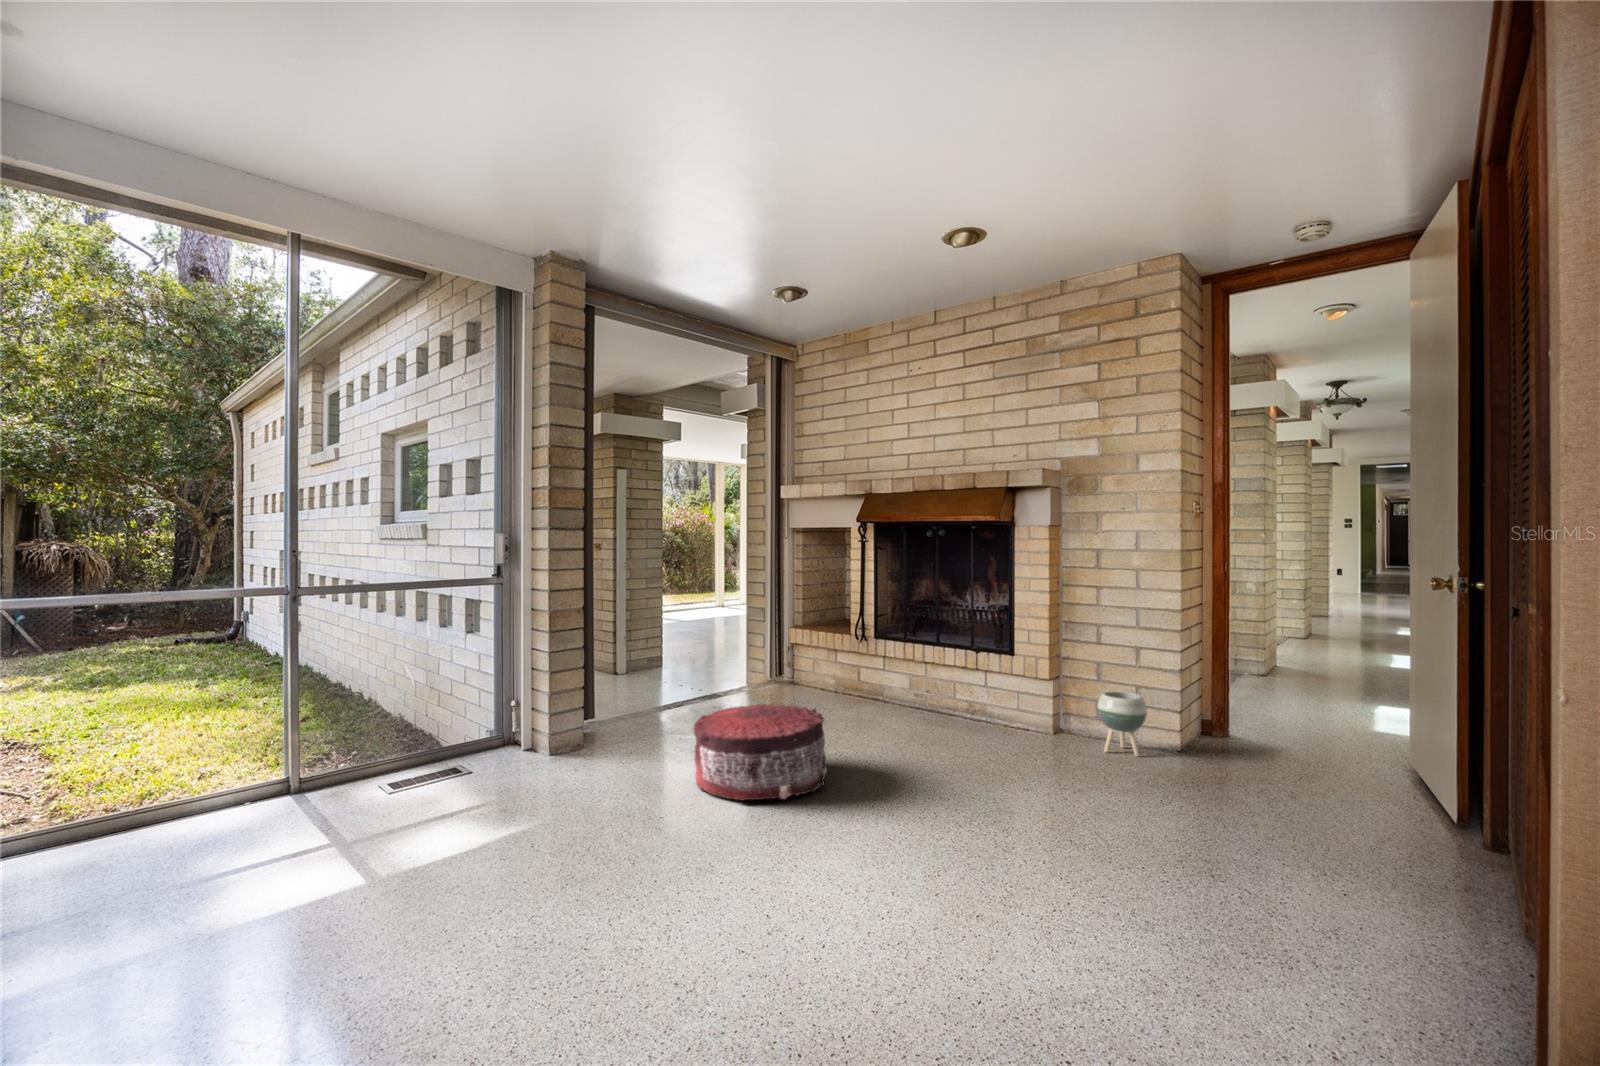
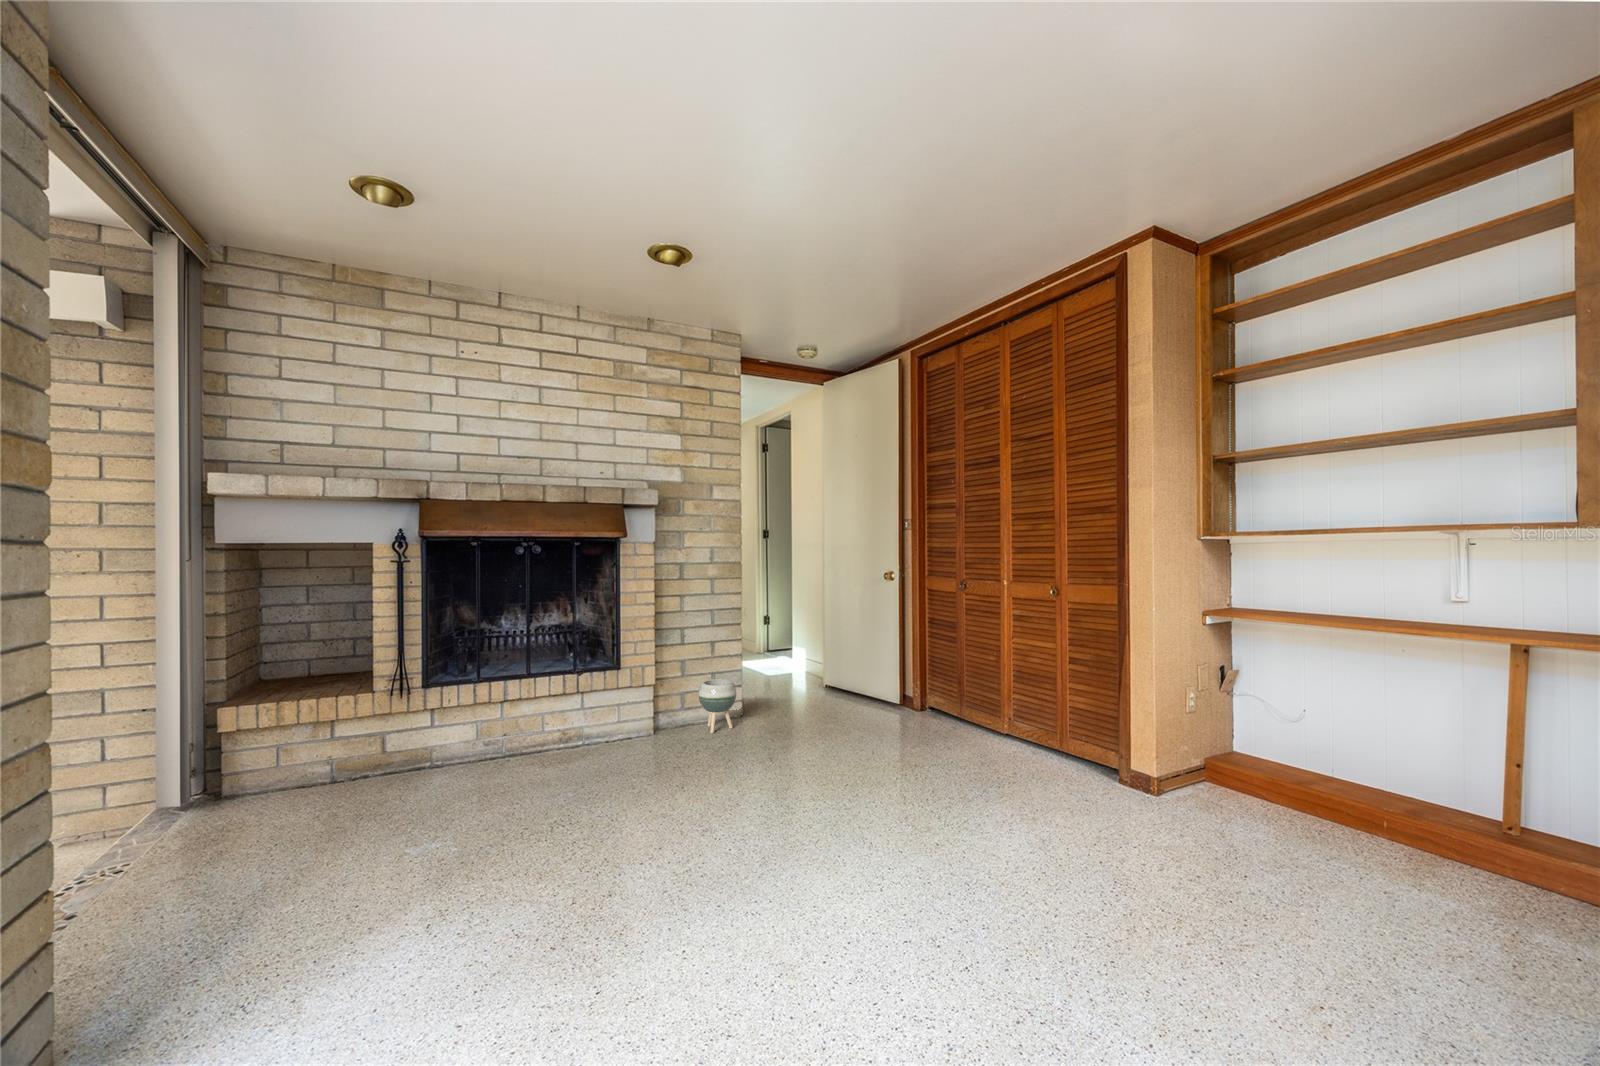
pouf: present [693,704,827,800] -> none [478,777,678,958]

